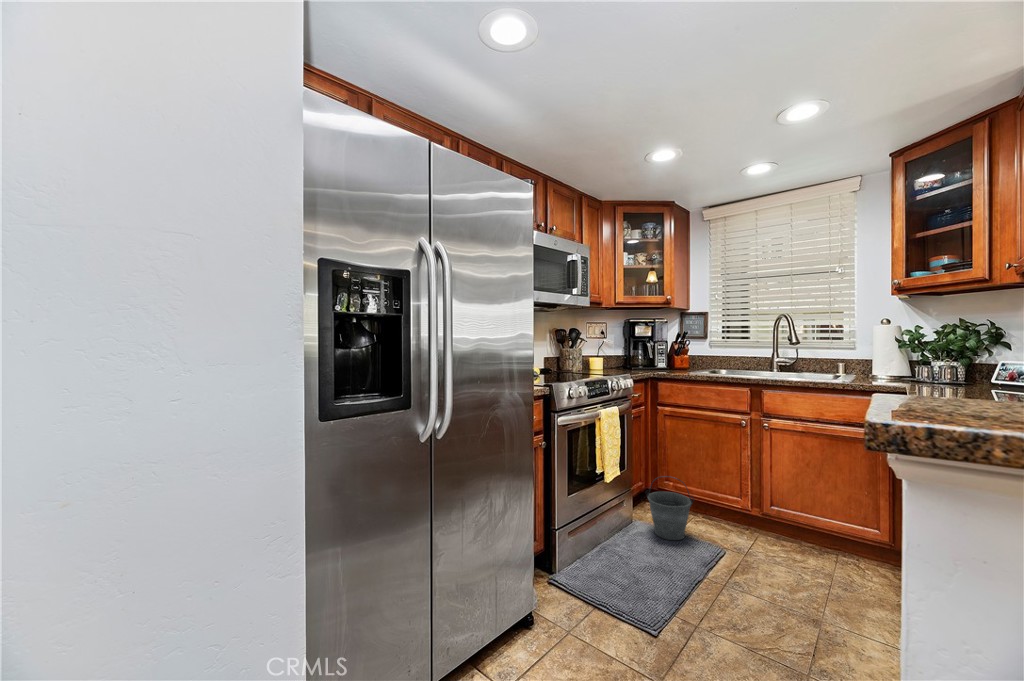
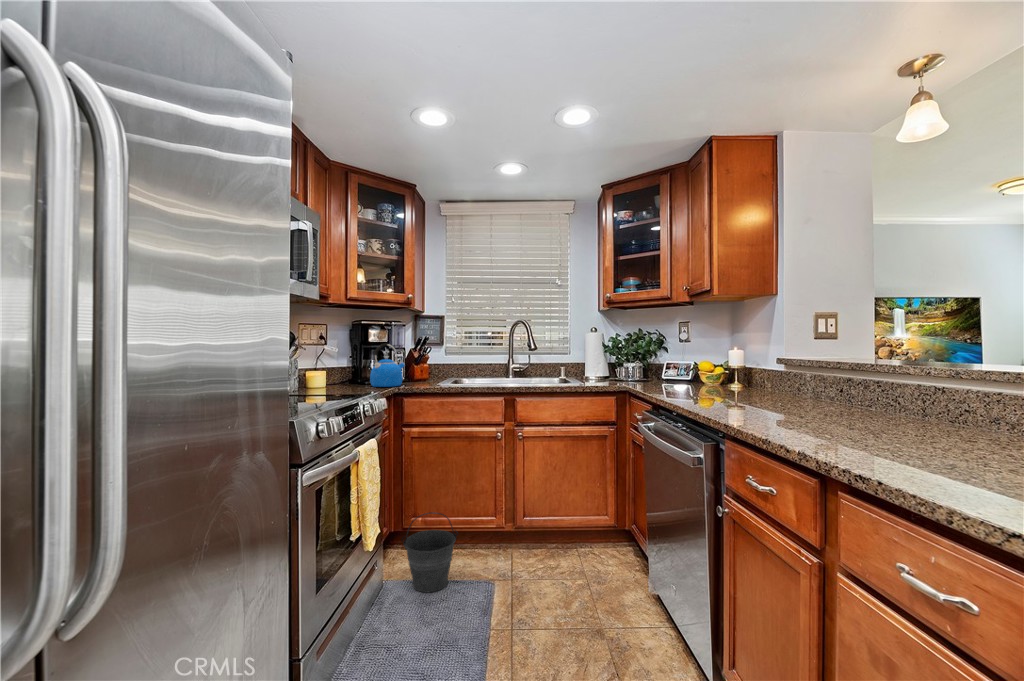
kettle: none [632,337,662,372] -> present [370,344,405,387]

